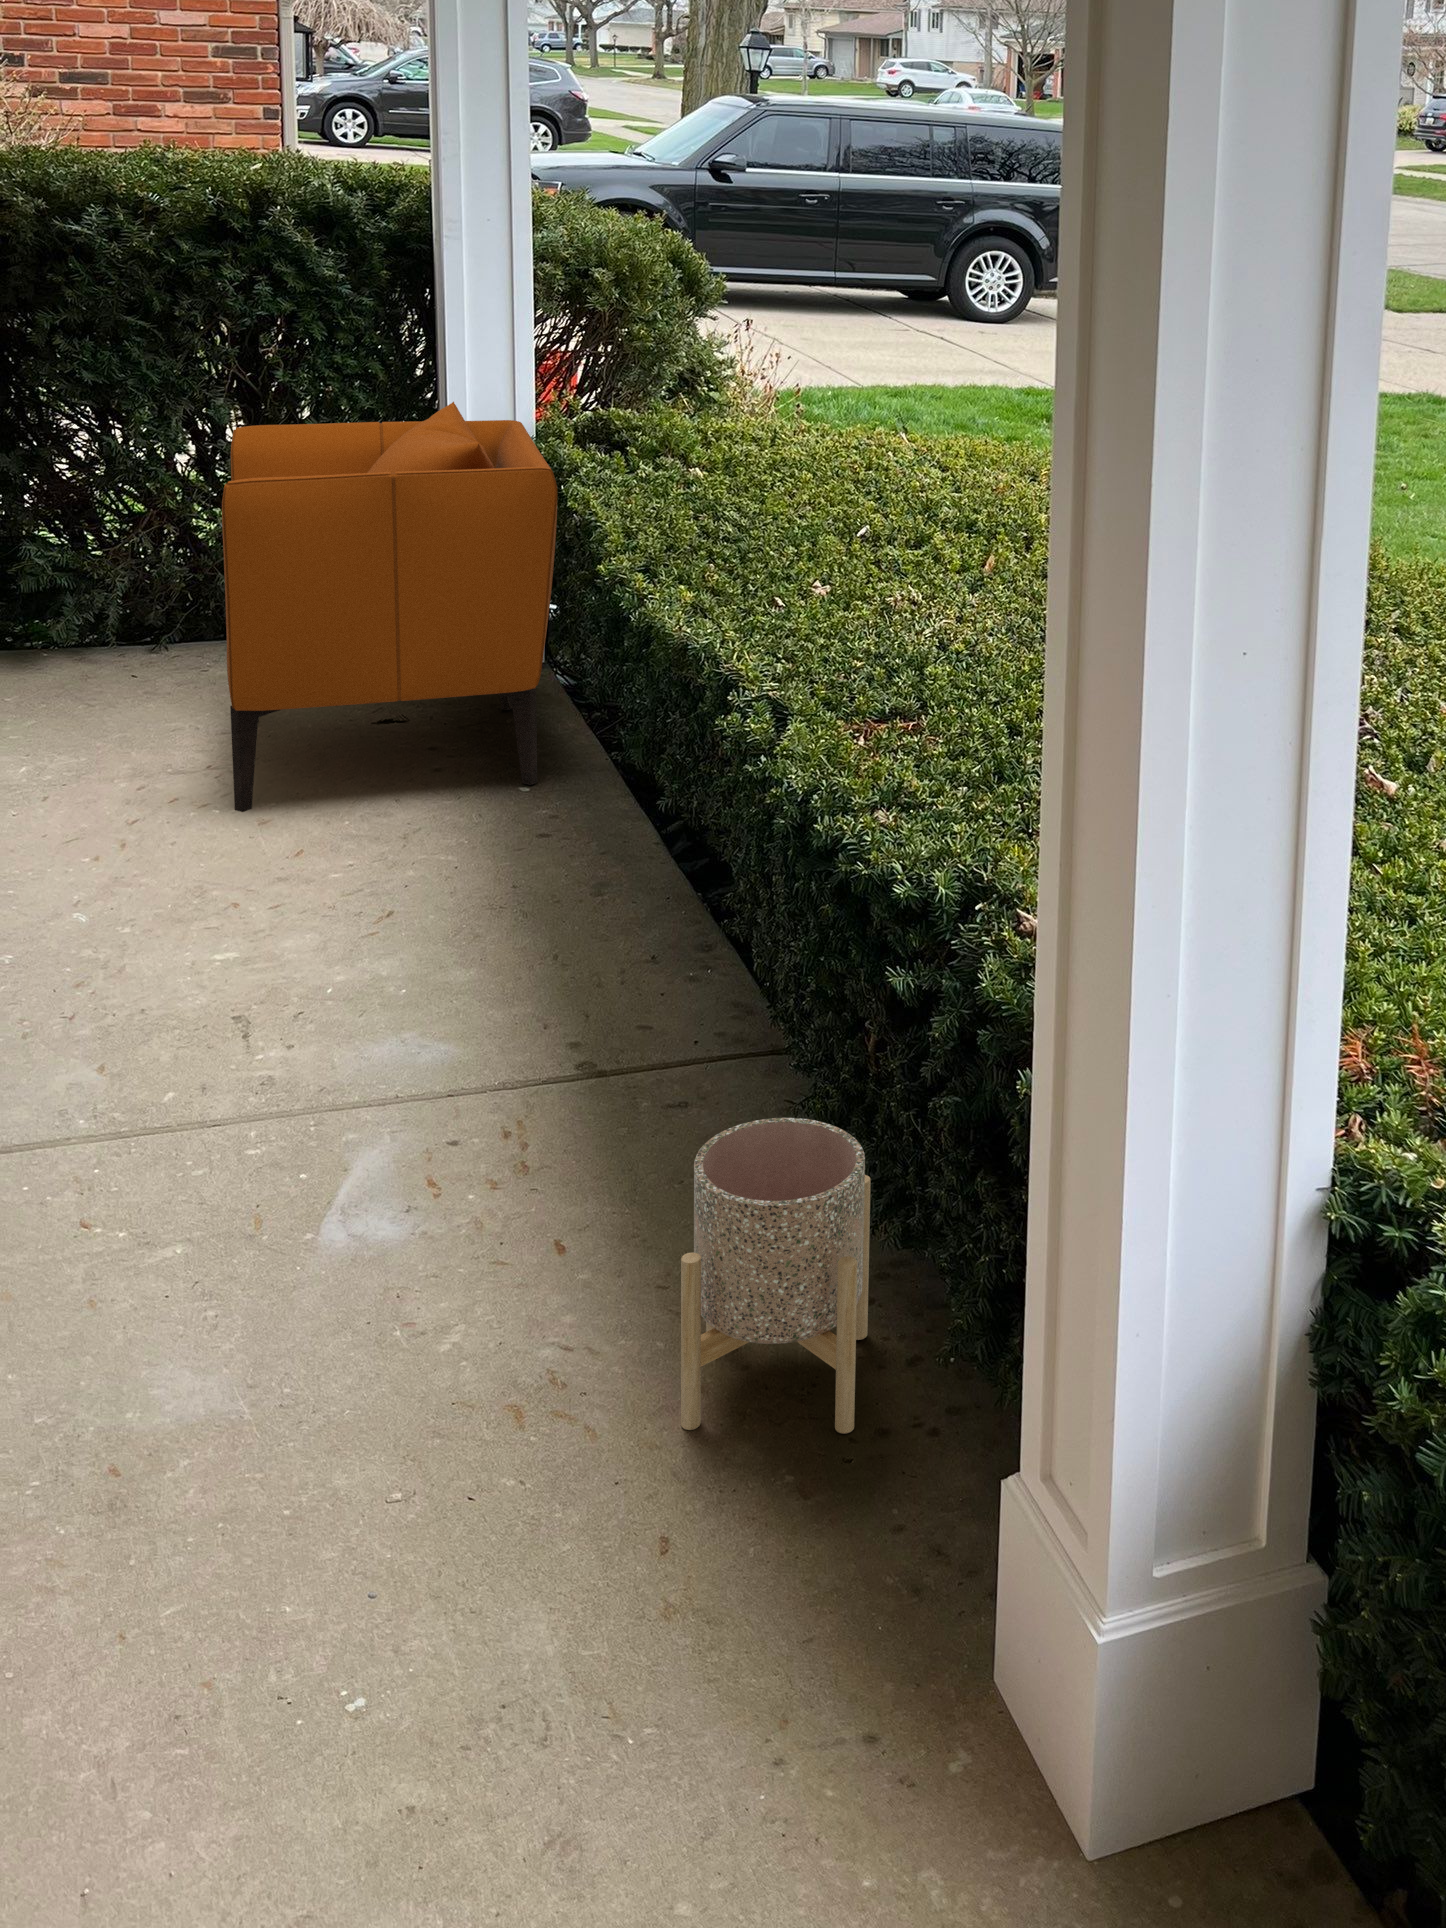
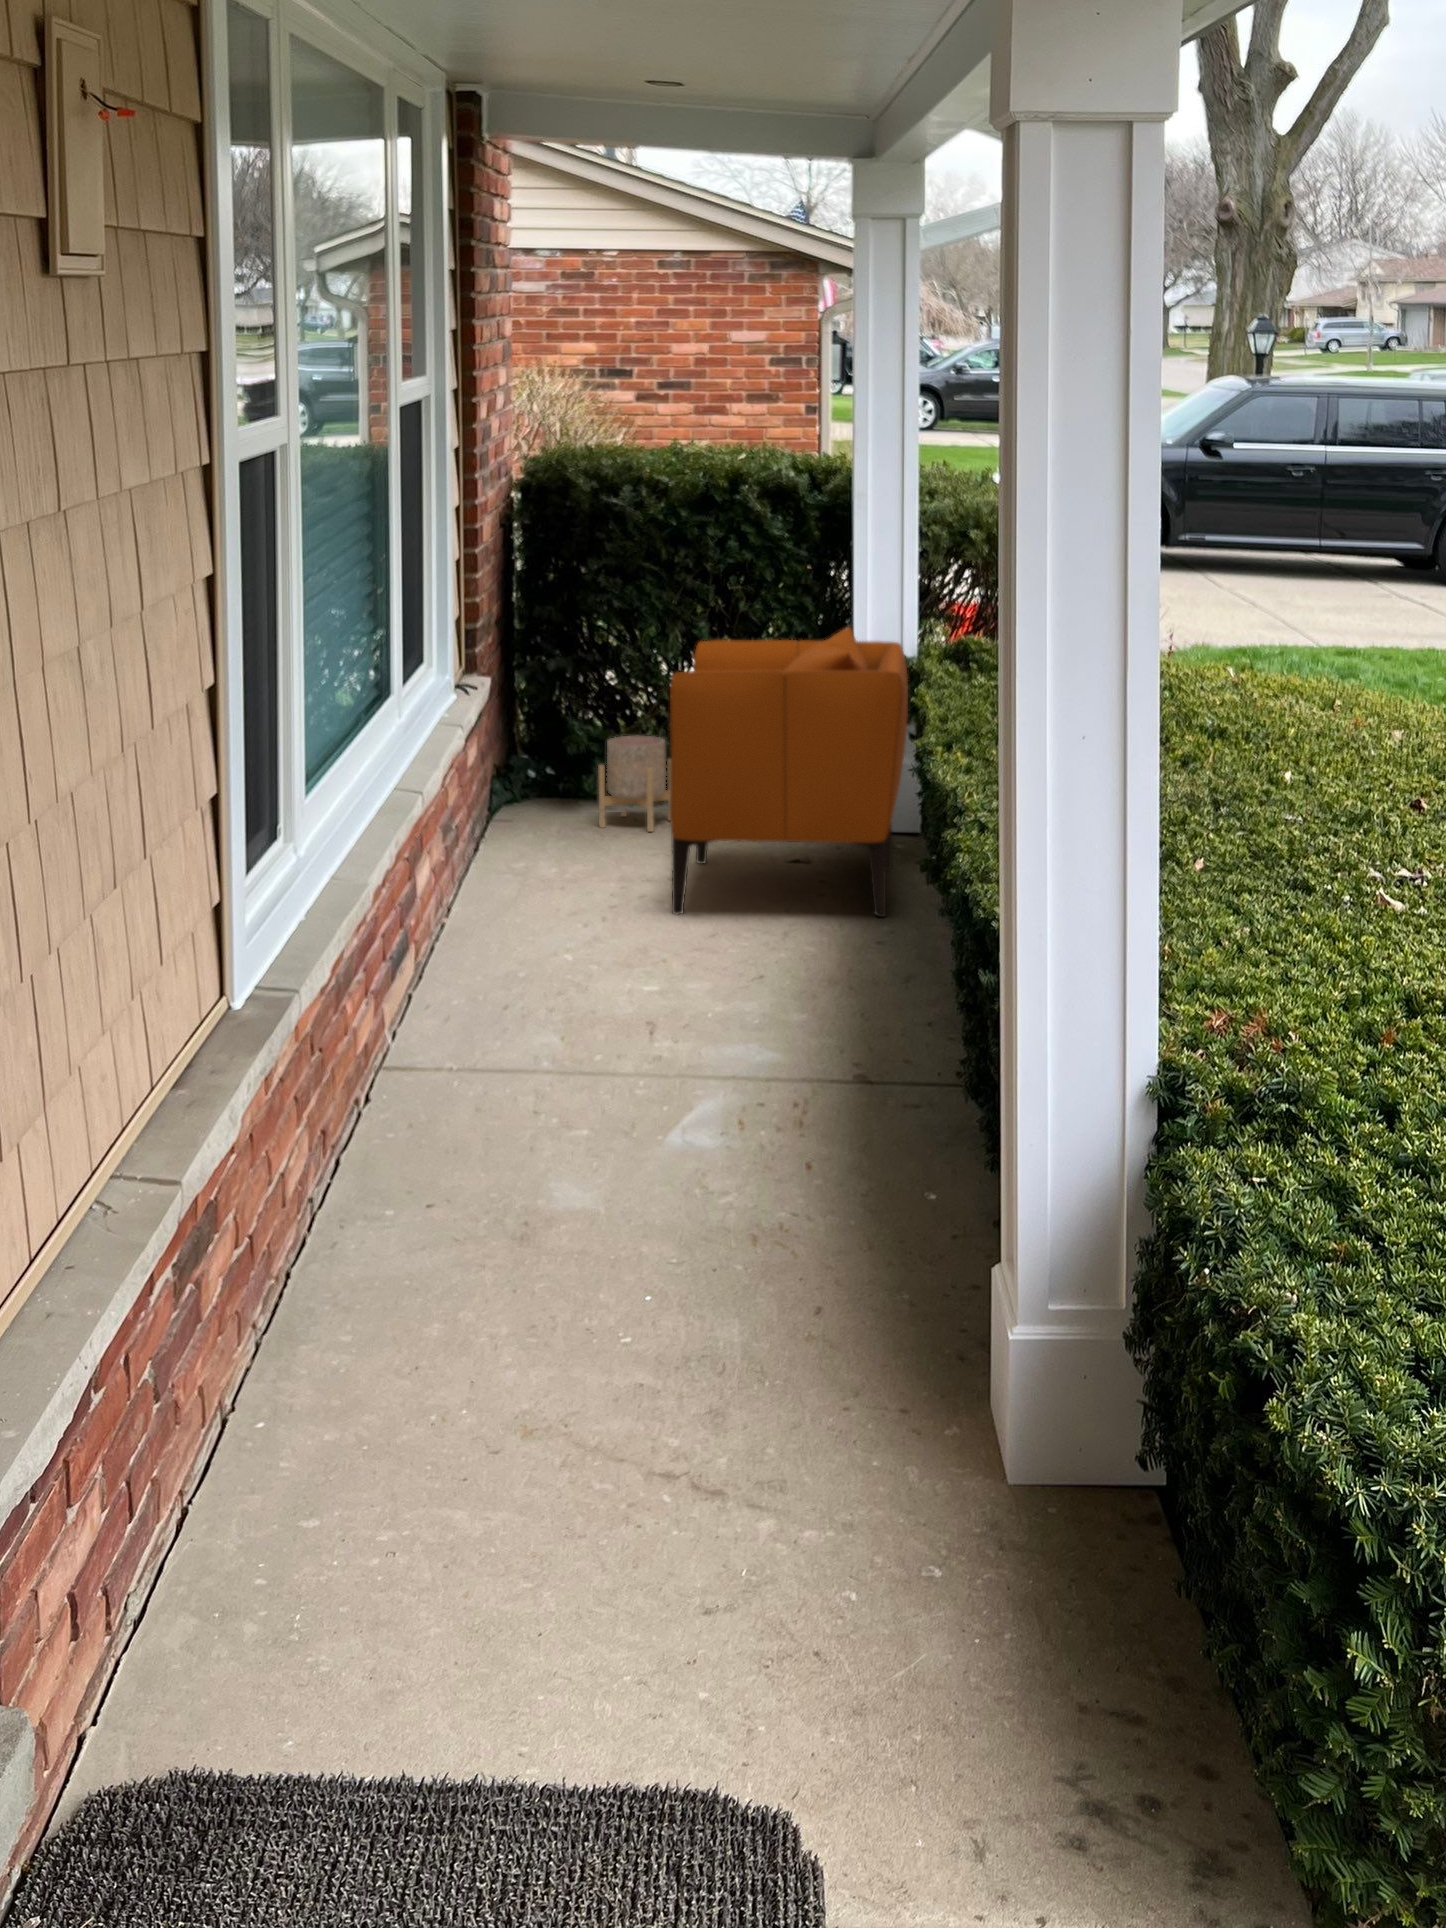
planter: present [681,1118,871,1433] -> present [598,736,671,832]

